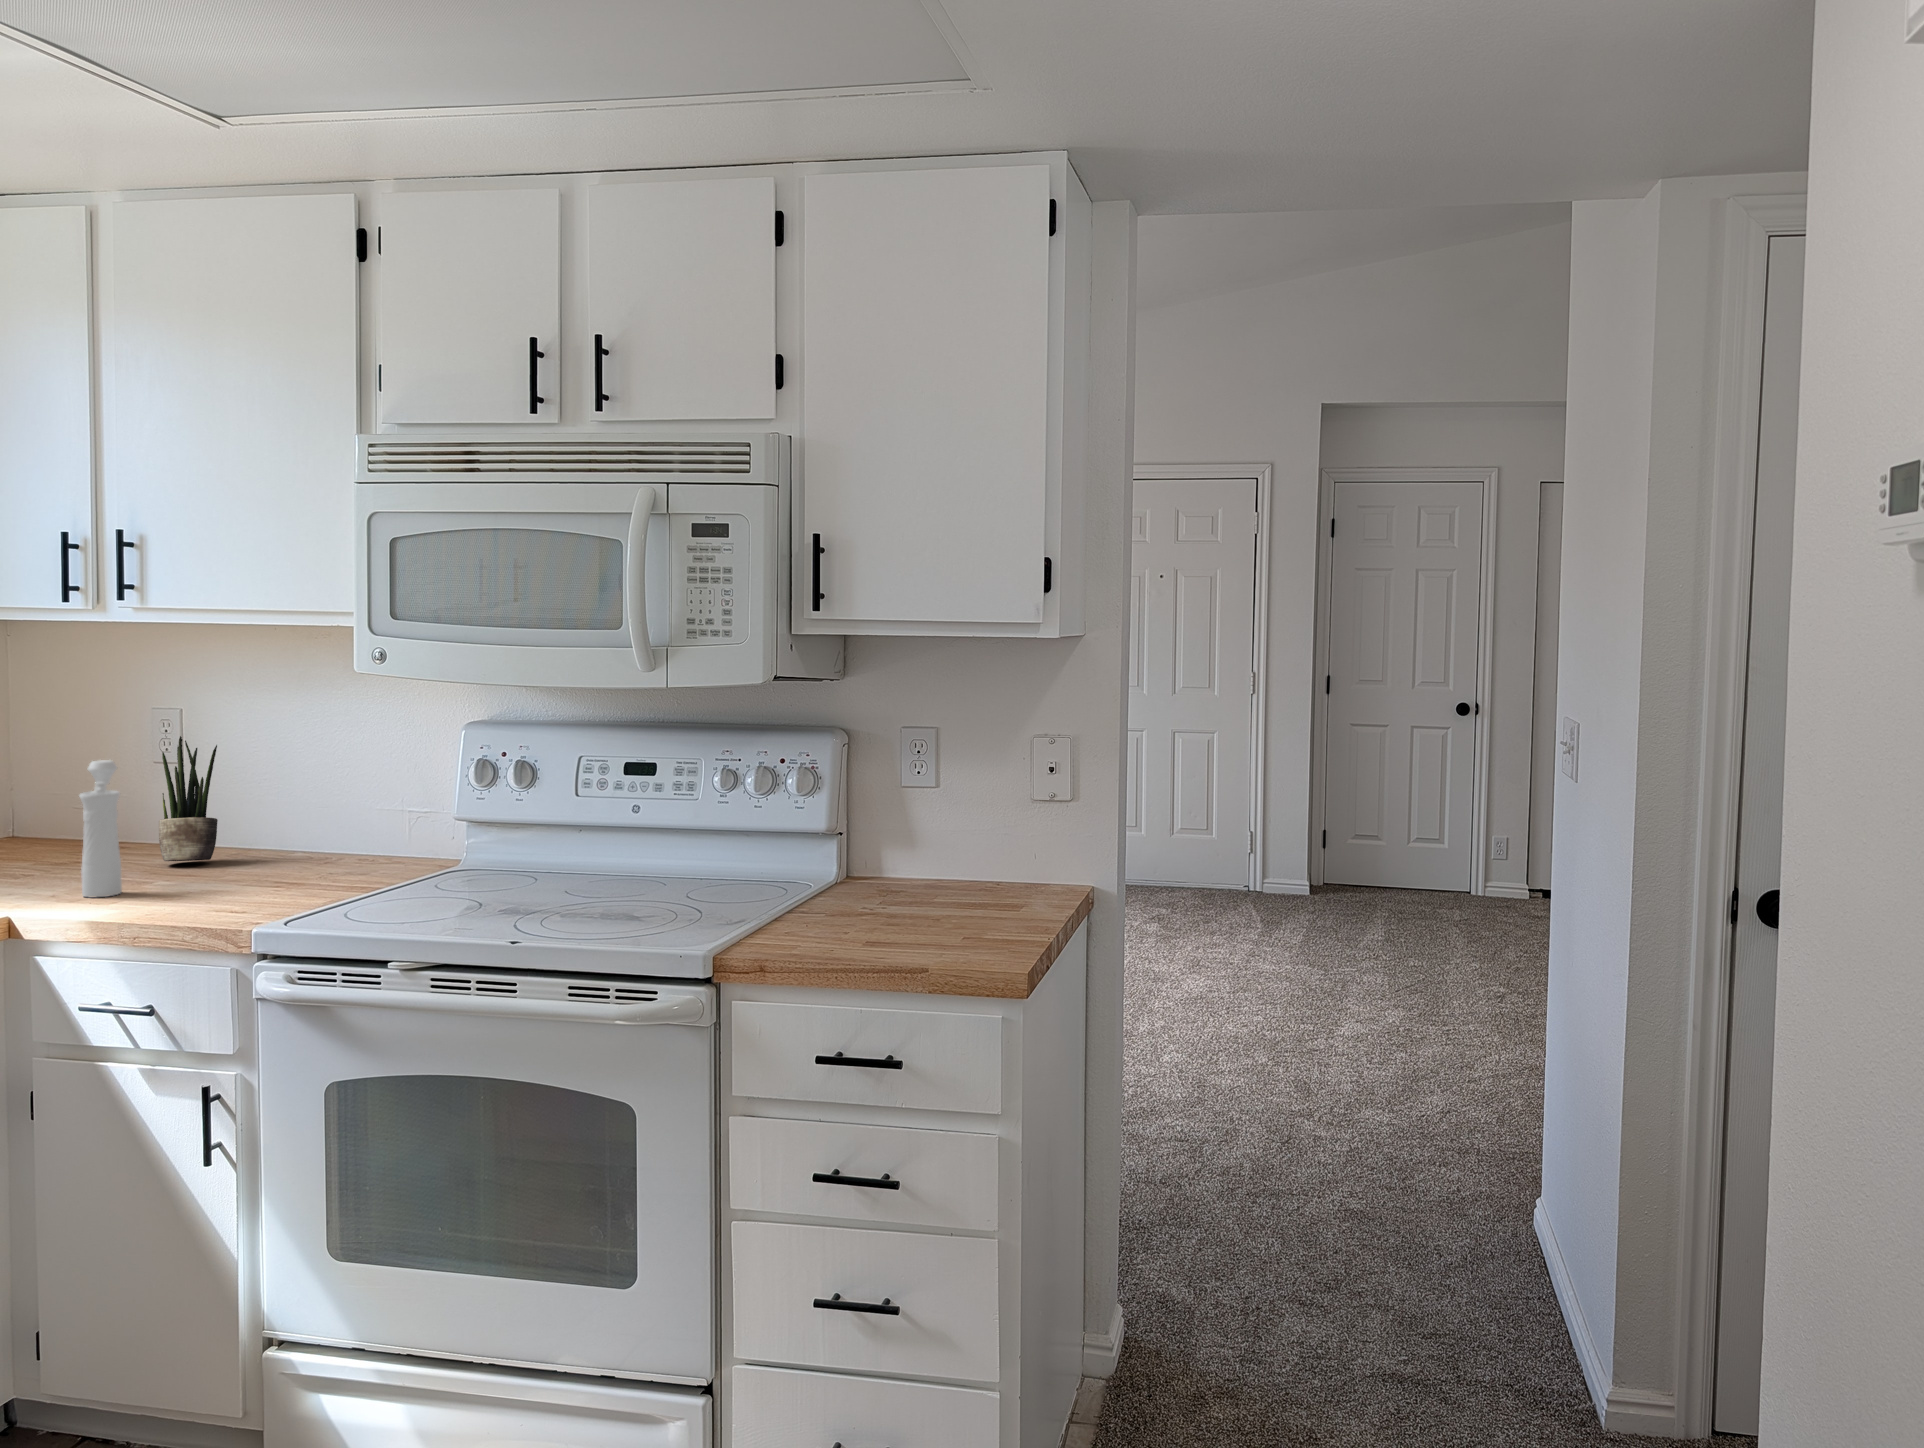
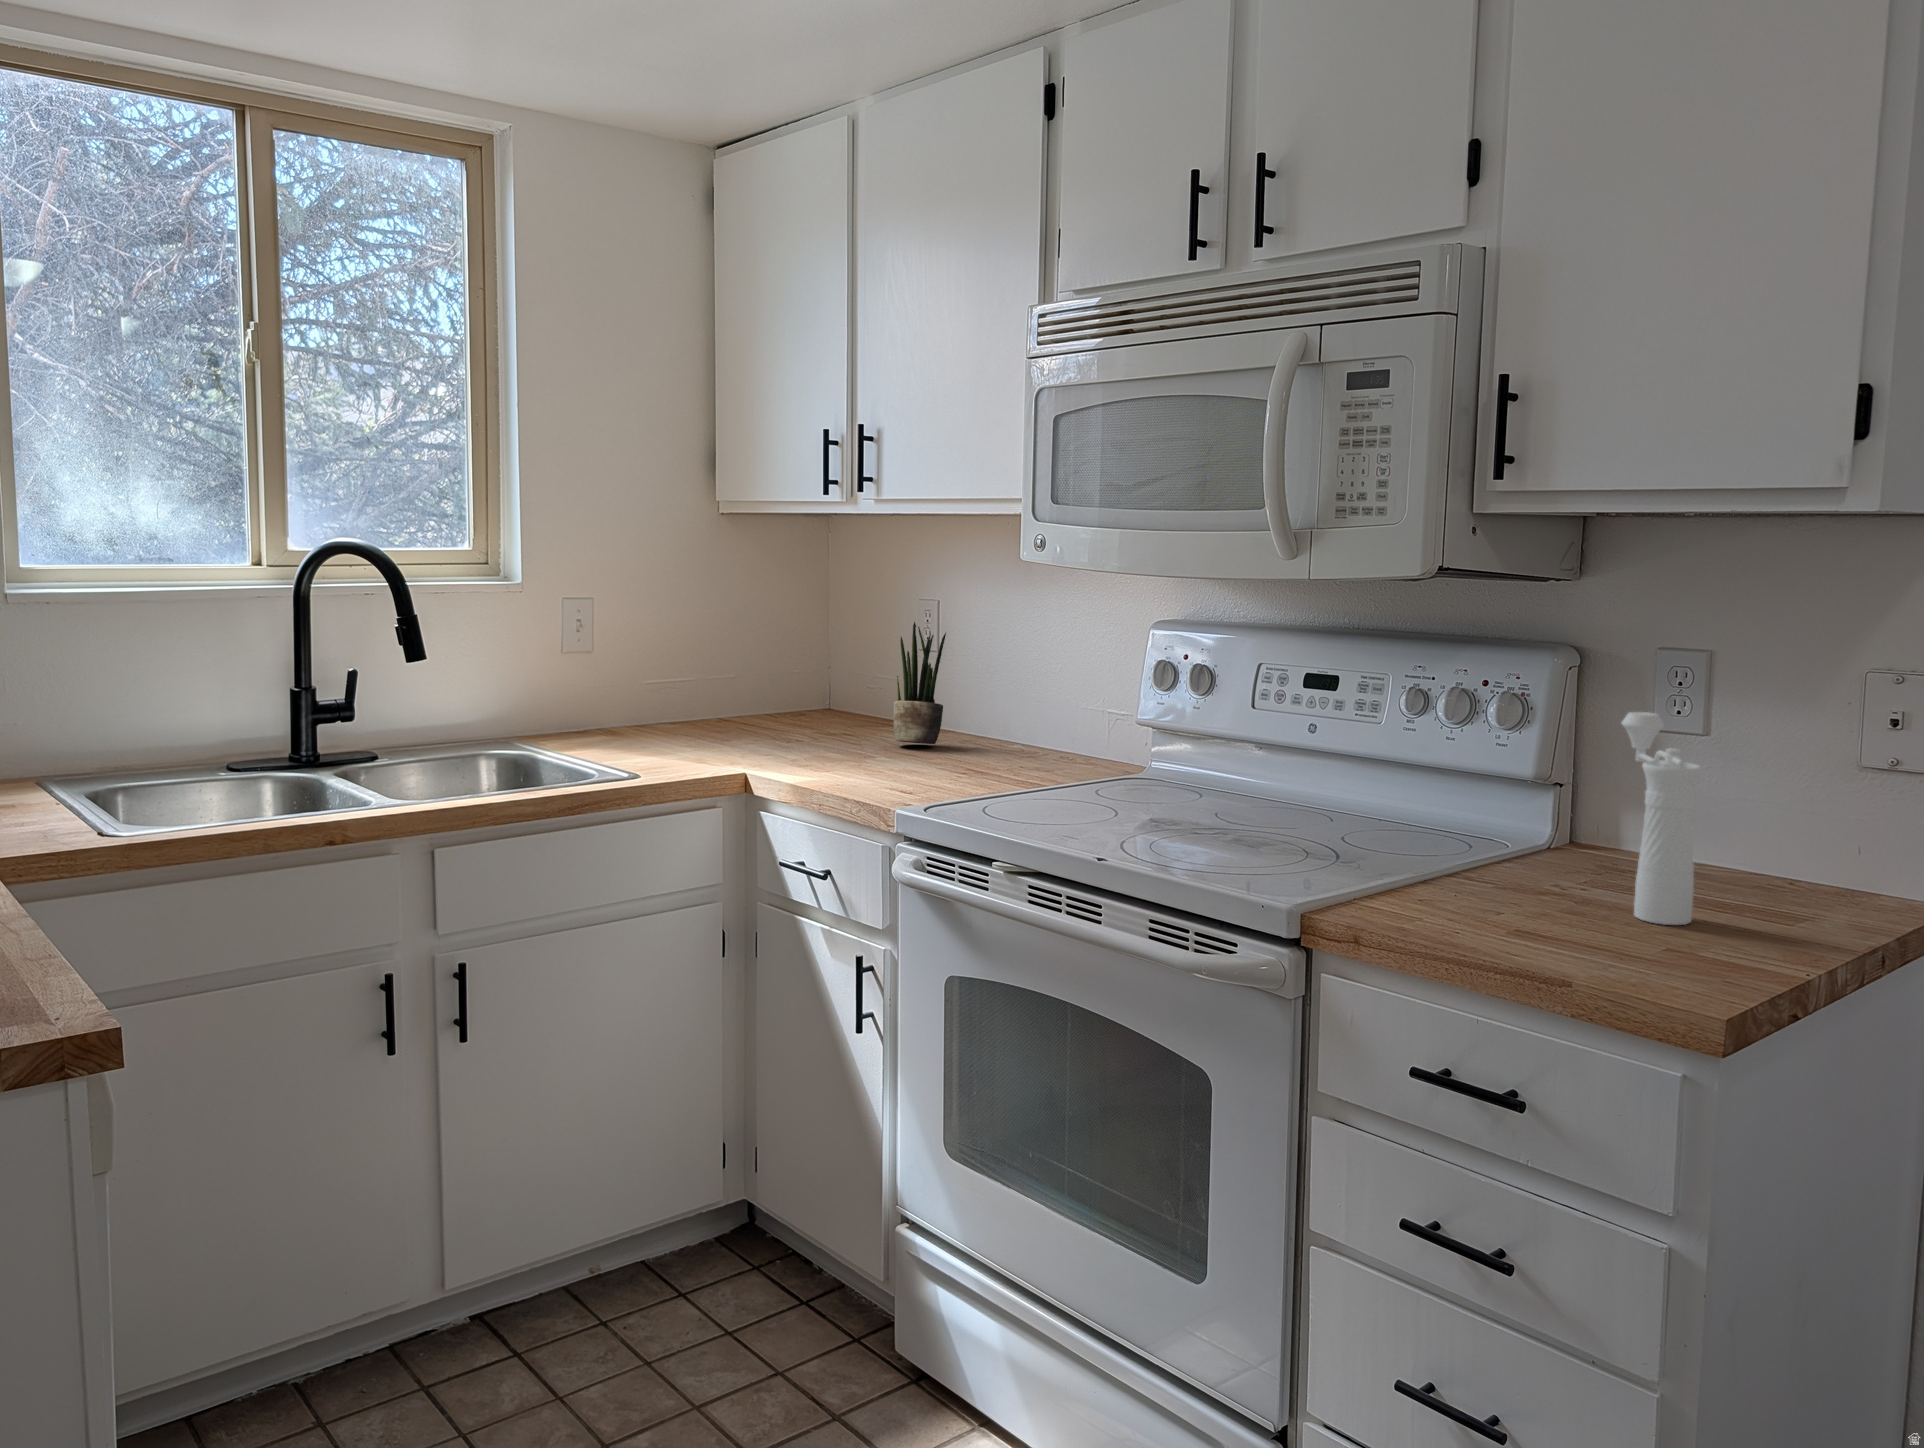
pepper mill: present [80,760,122,898] -> present [1622,712,1702,925]

